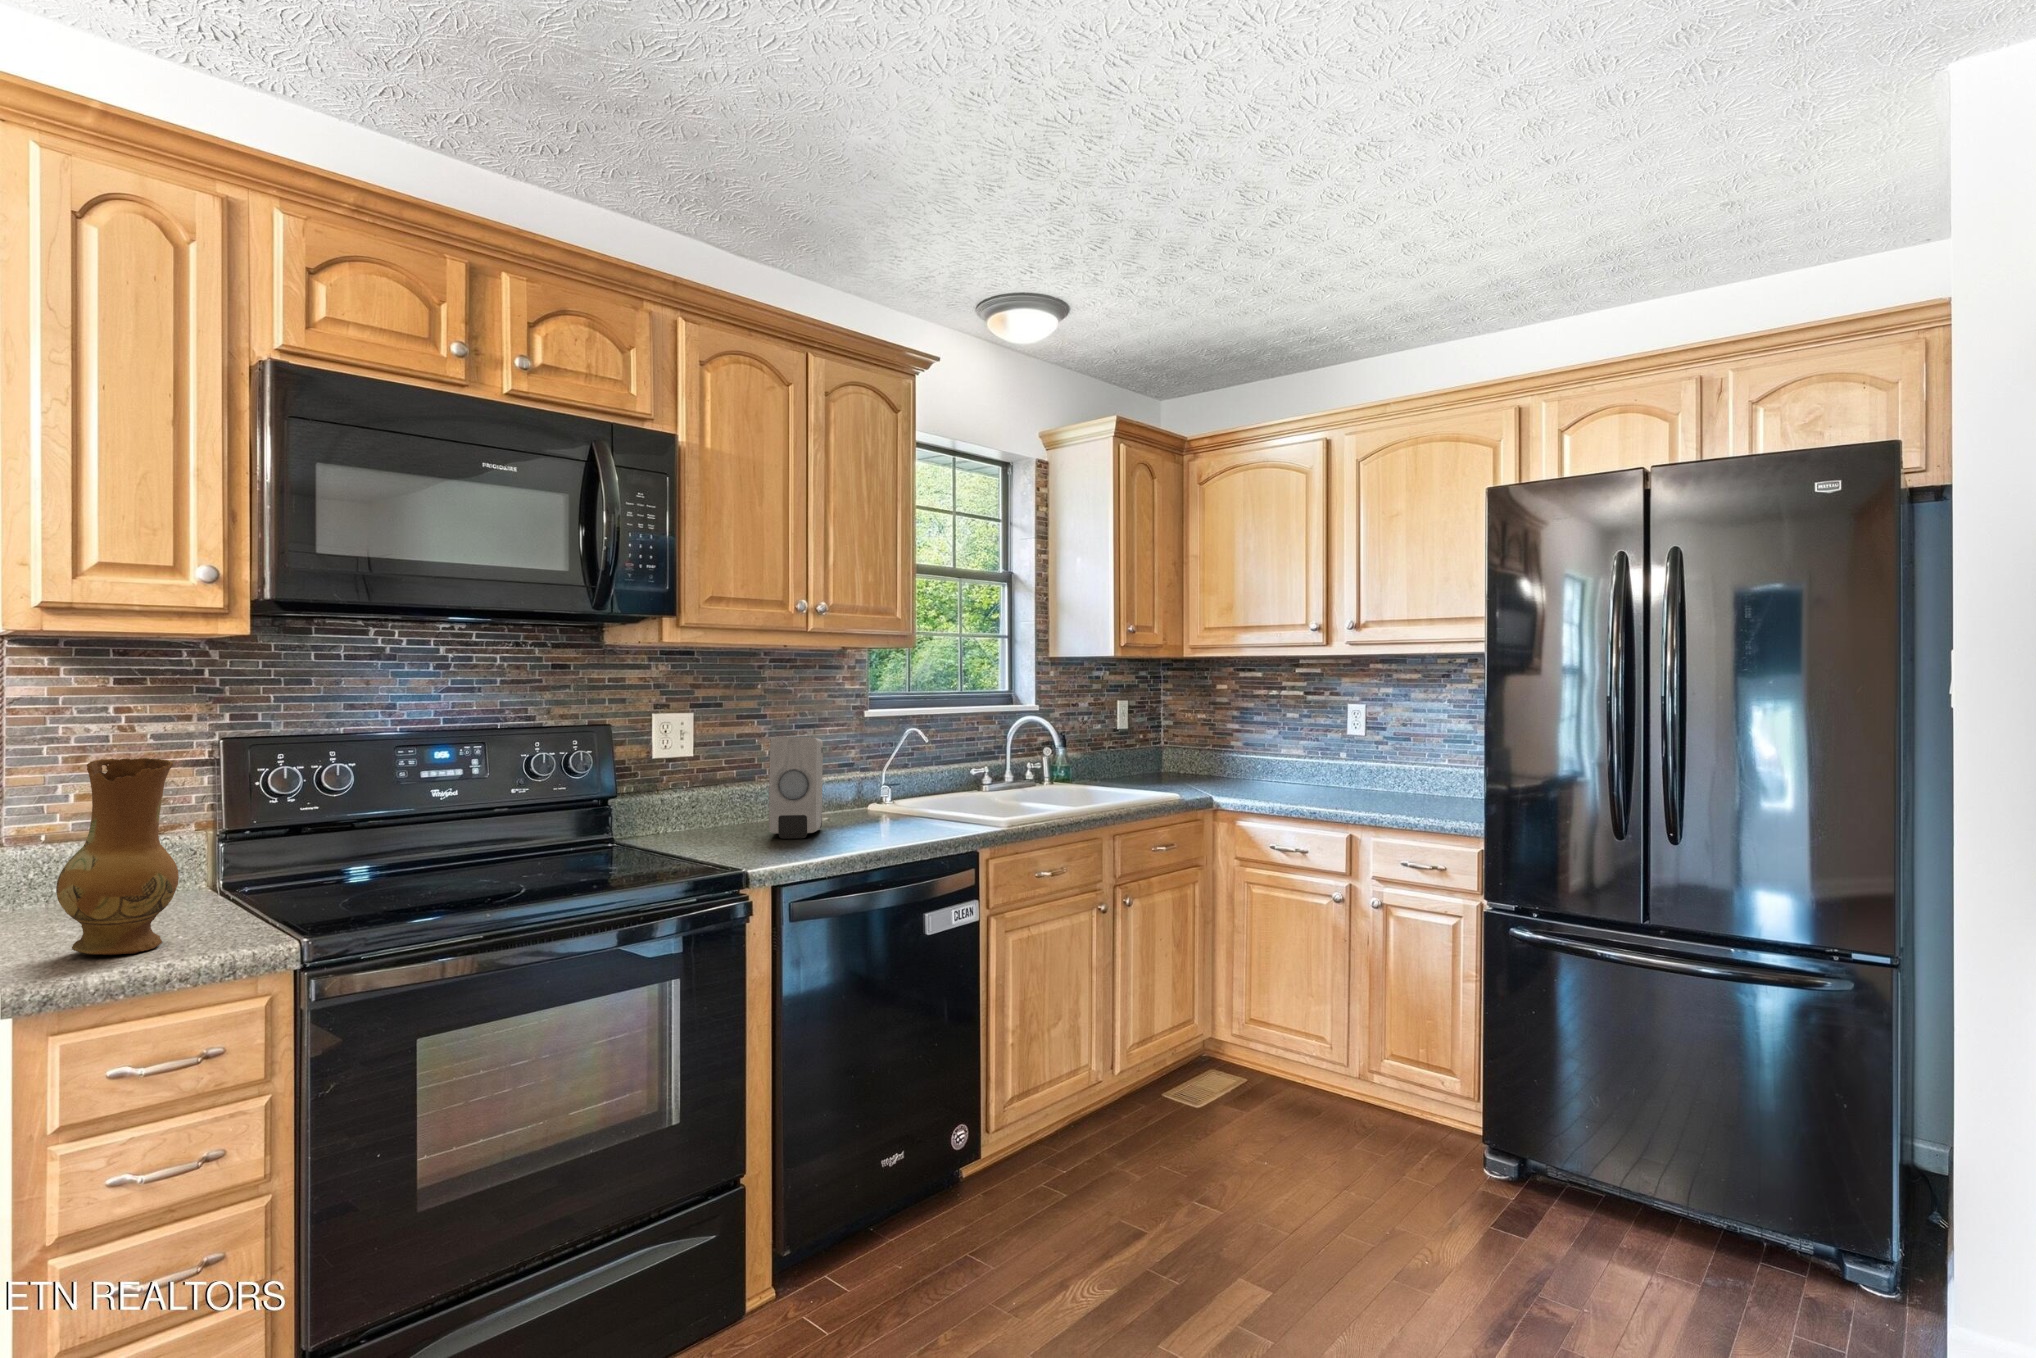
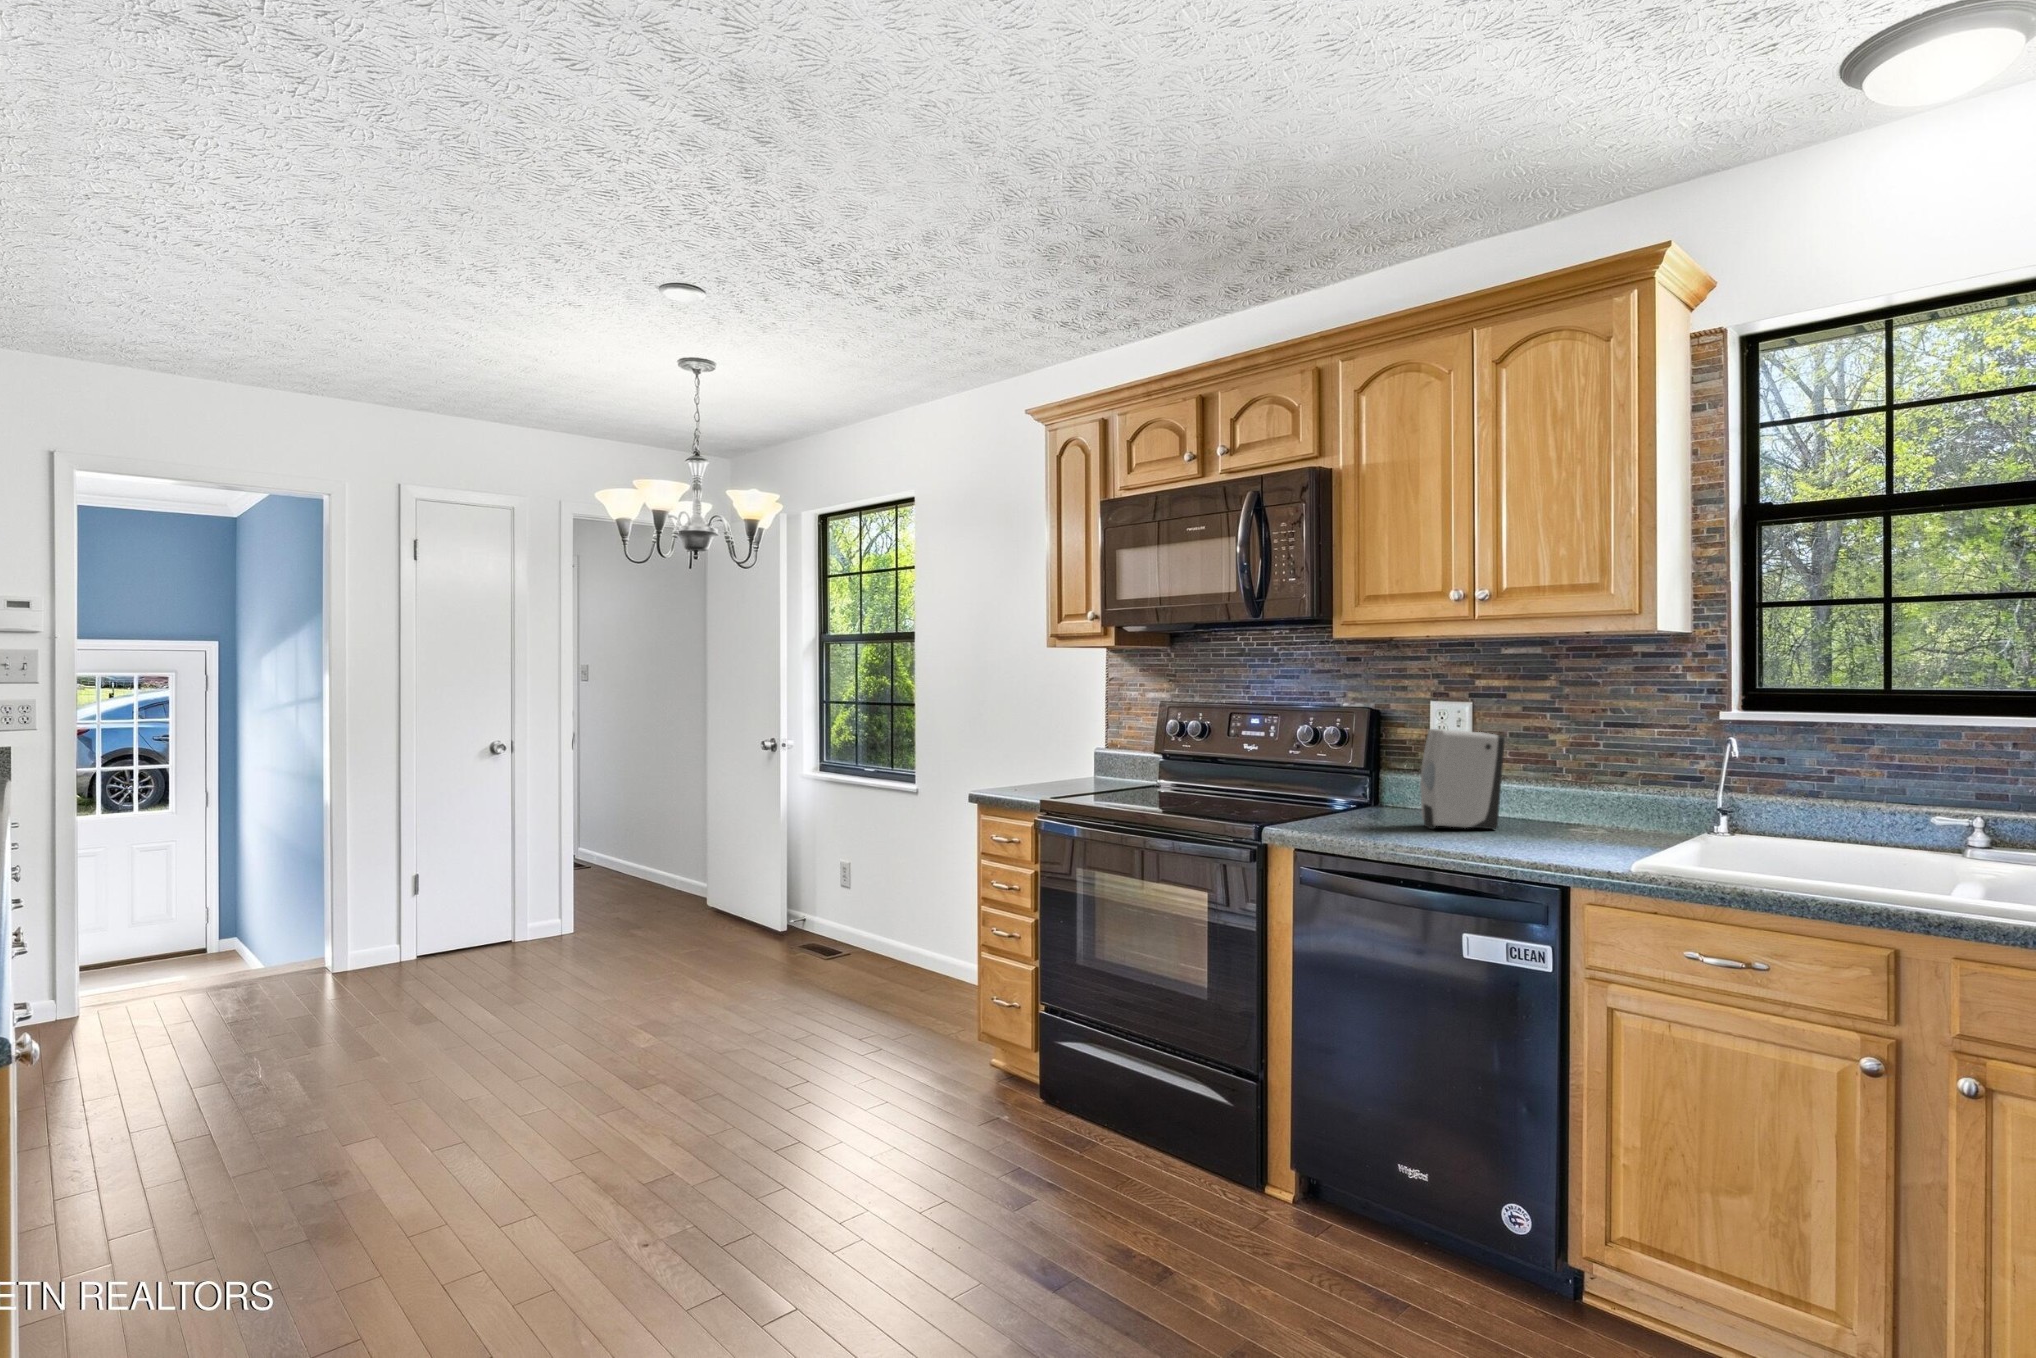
ceramic jug: present [56,758,179,955] -> none [1009,708,1057,796]

